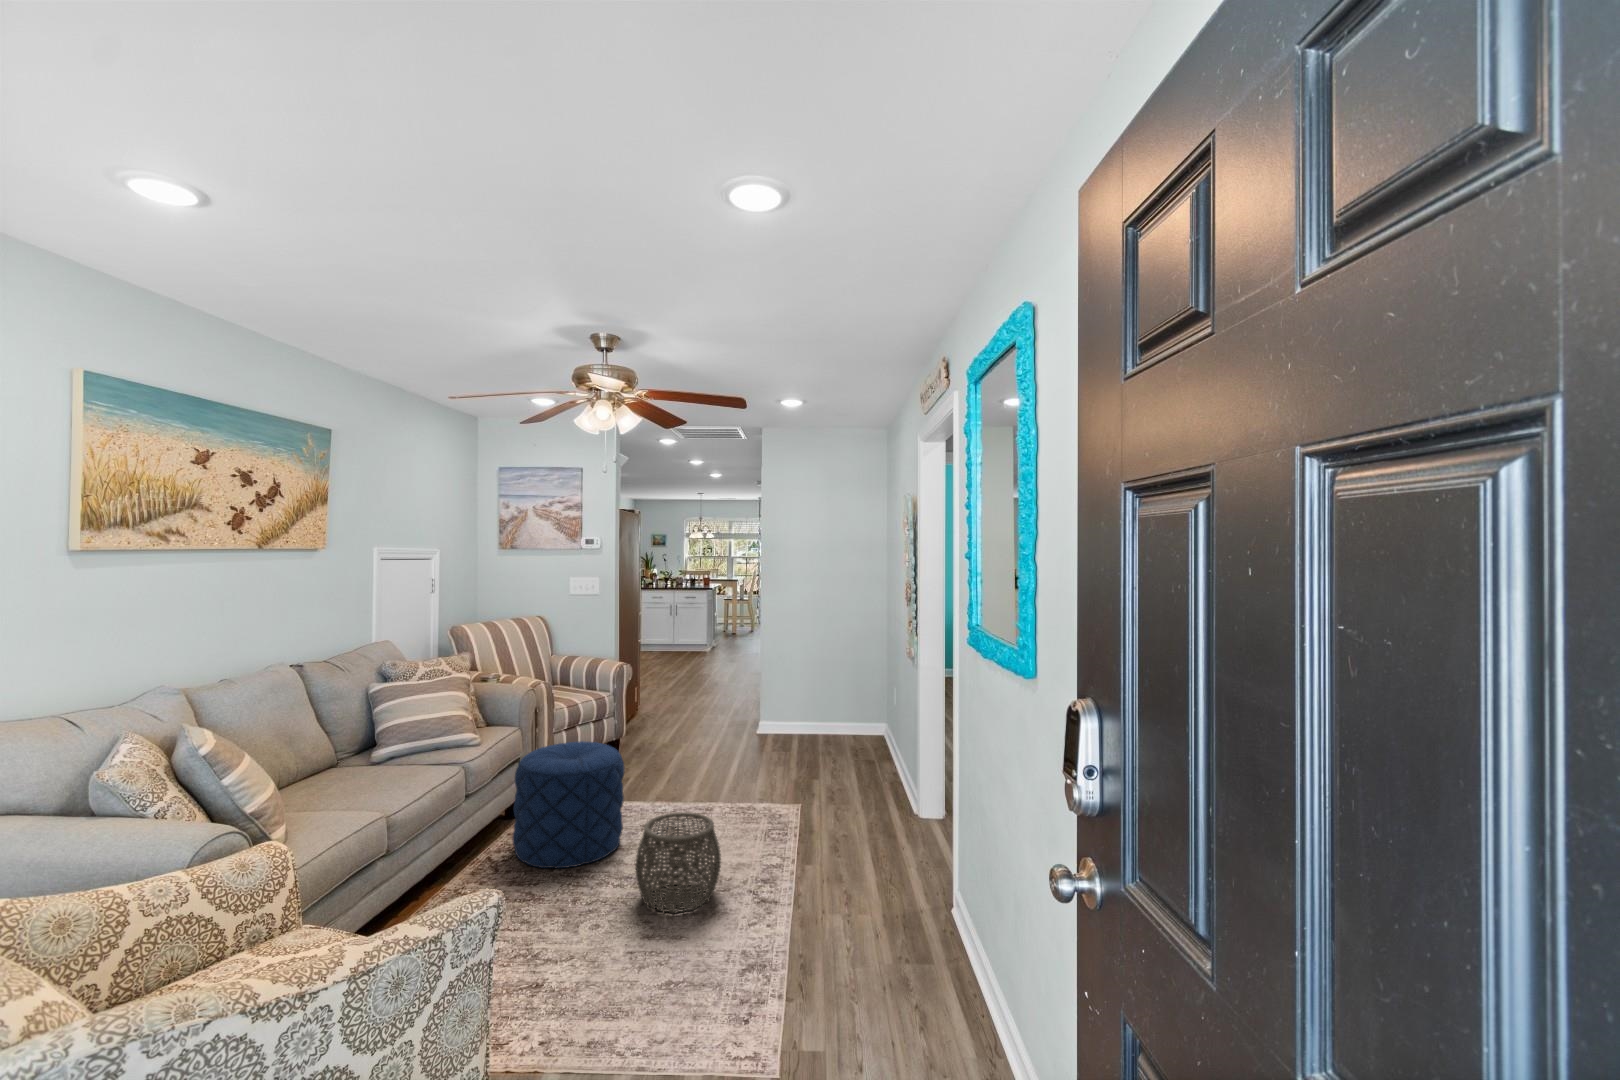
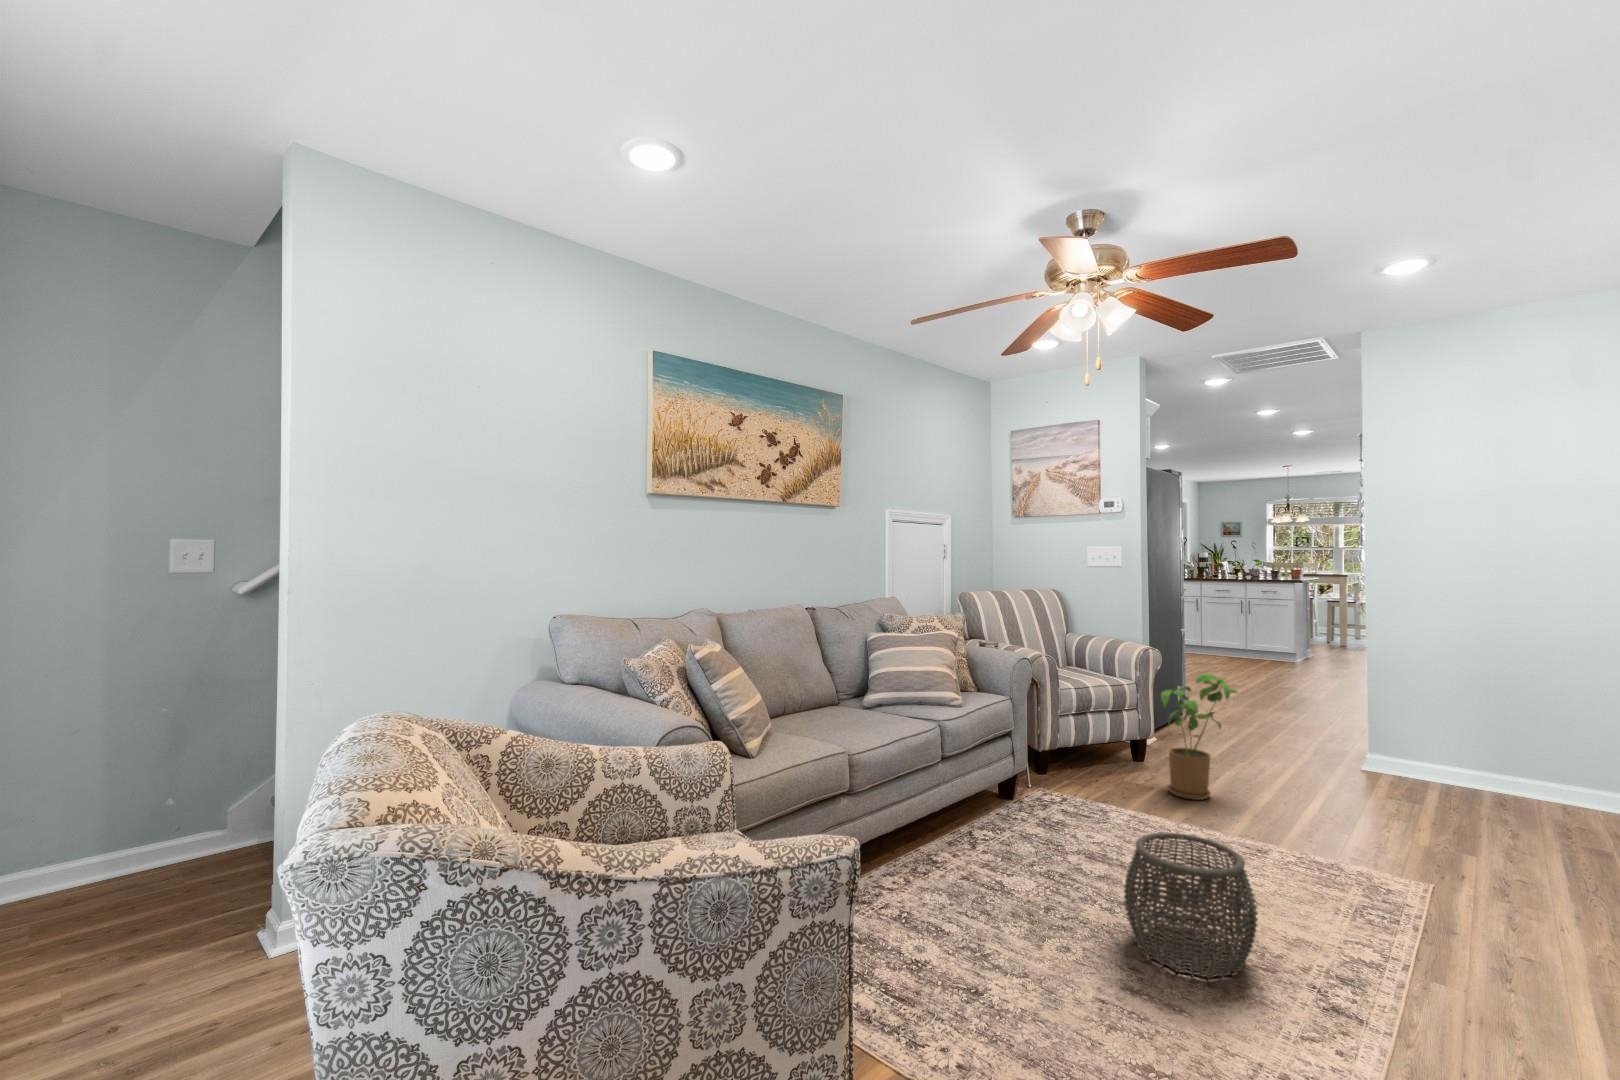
house plant: none [635,682,692,782] -> present [1161,673,1238,800]
pouf: present [512,741,625,868] -> none [995,722,1128,871]

